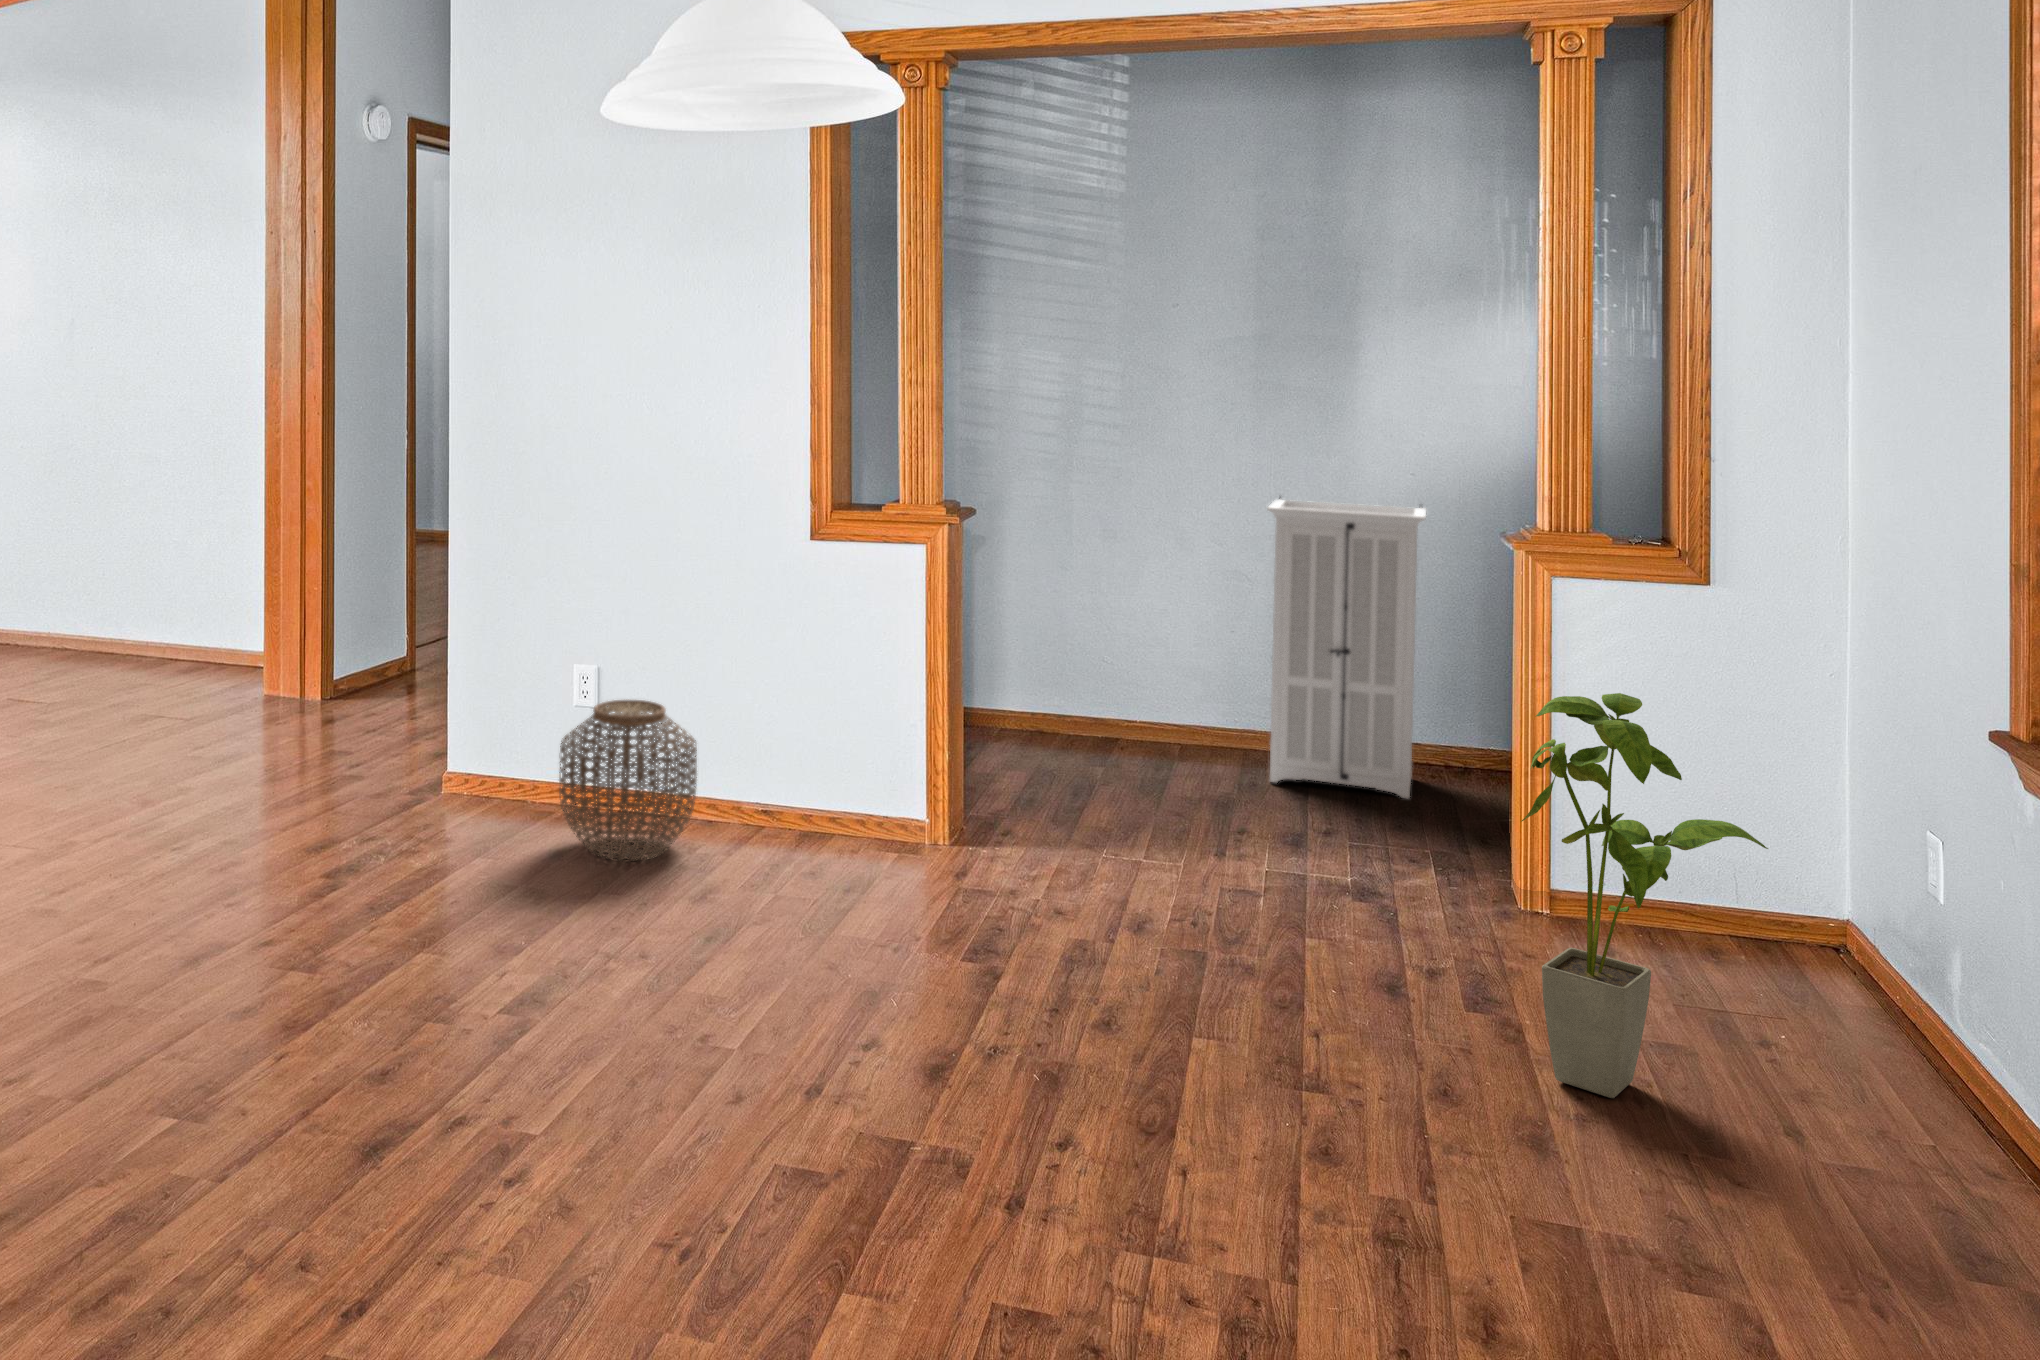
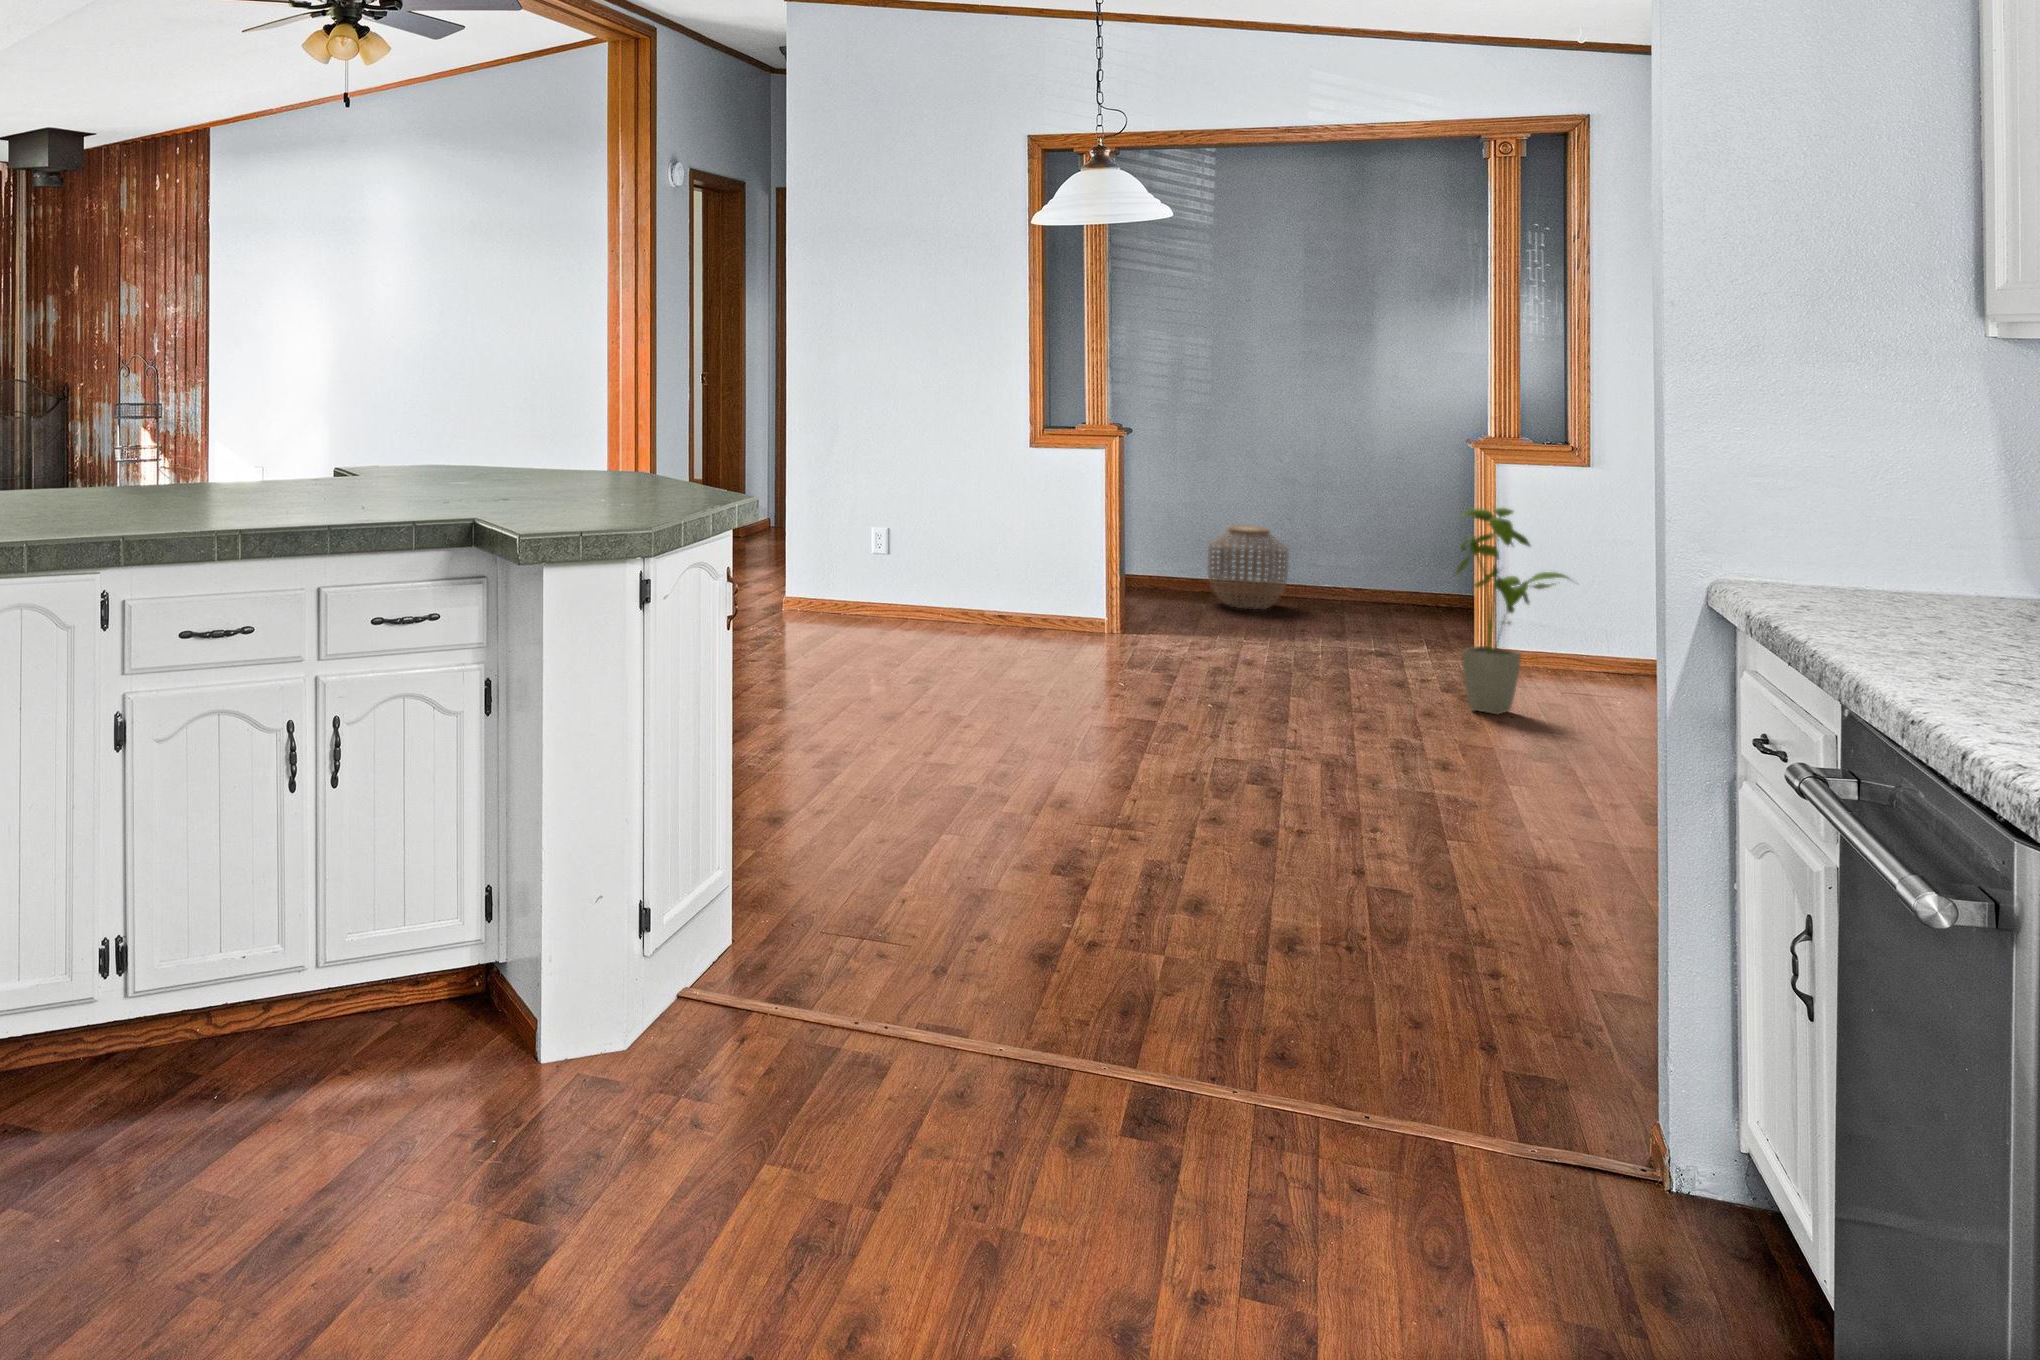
storage cabinet: present [1267,496,1426,799] -> none [1322,426,1431,622]
woven basket: present [559,699,697,861] -> present [1208,525,1288,609]

